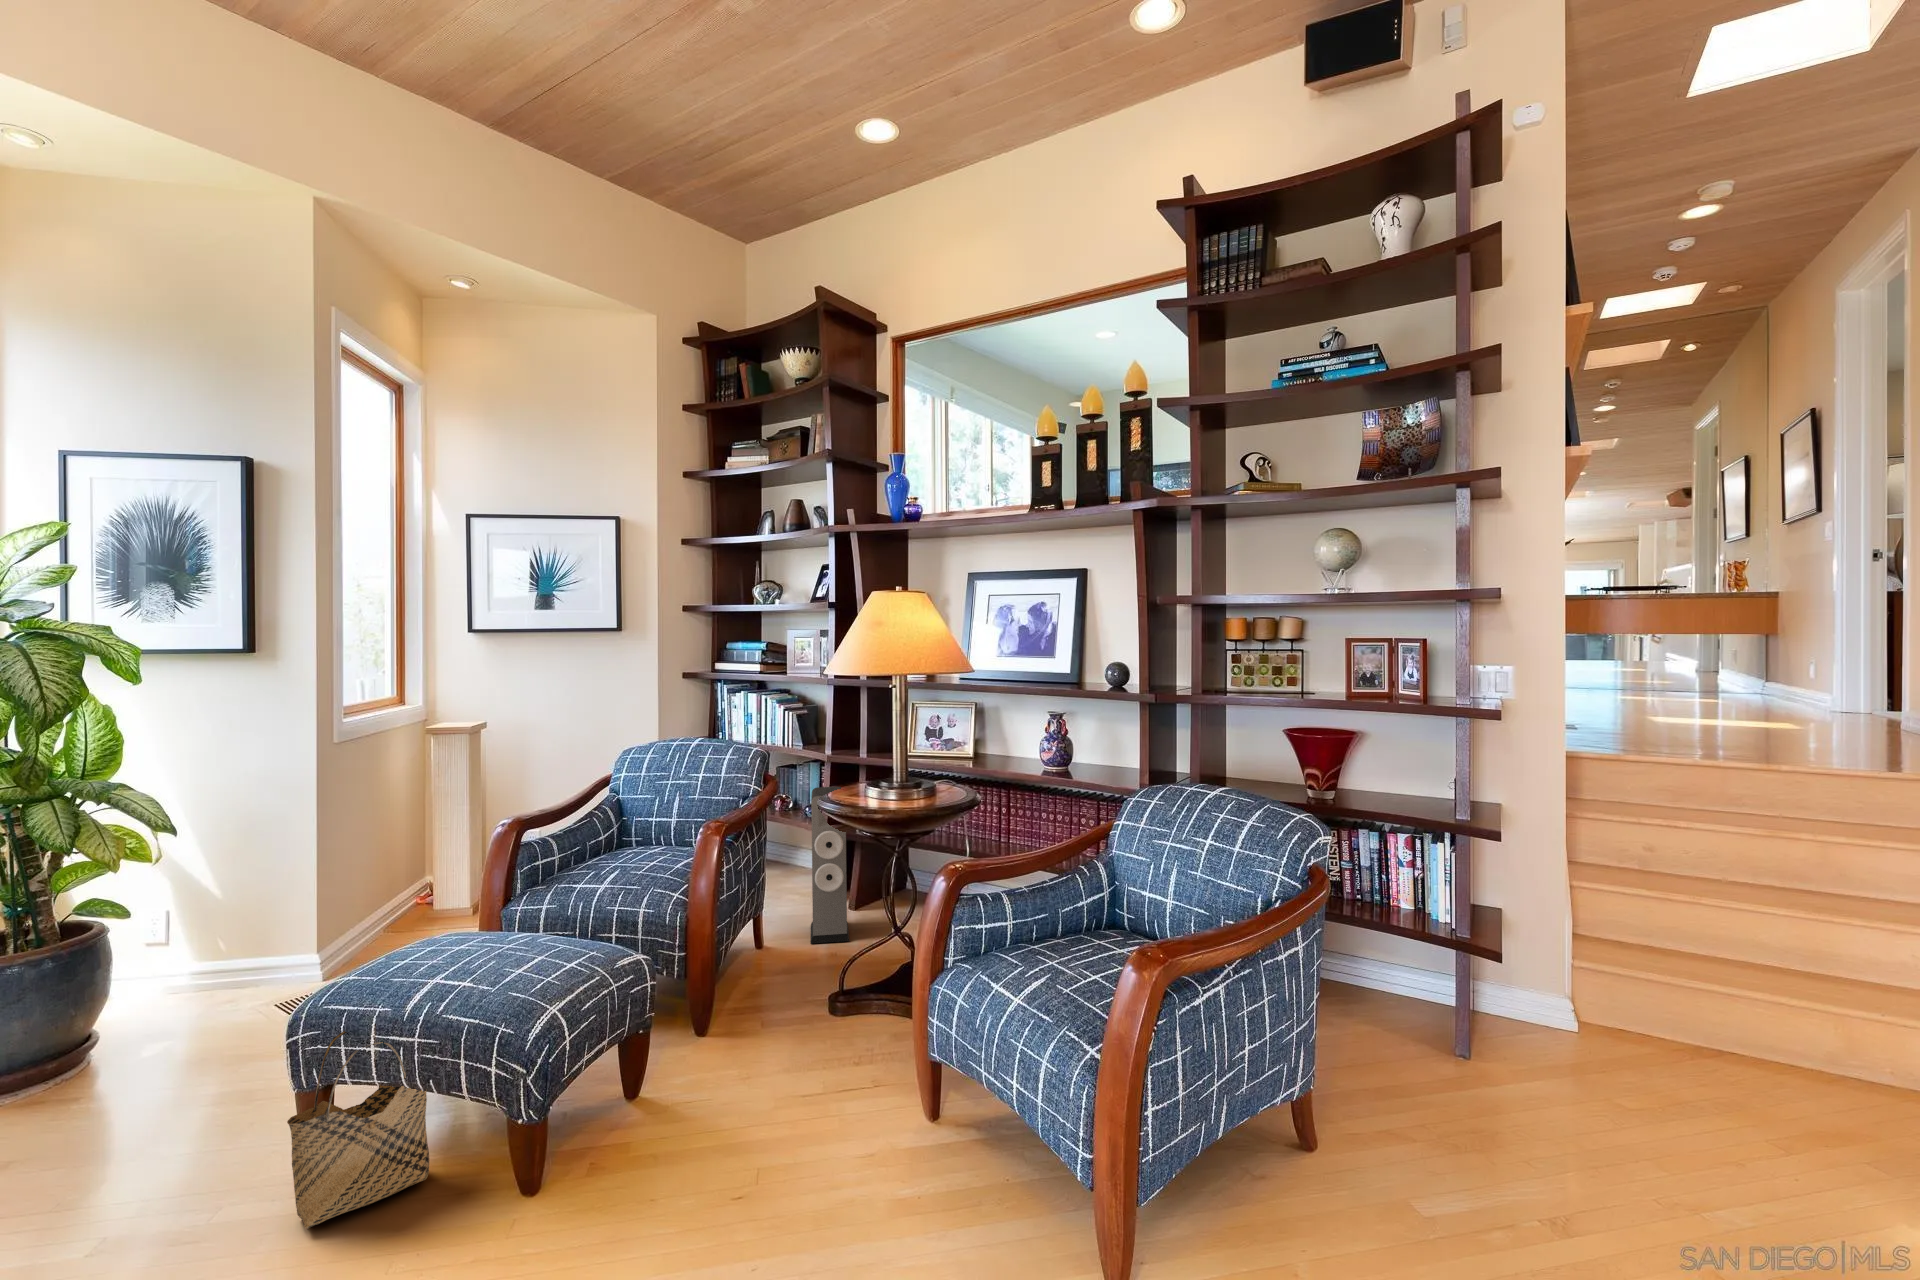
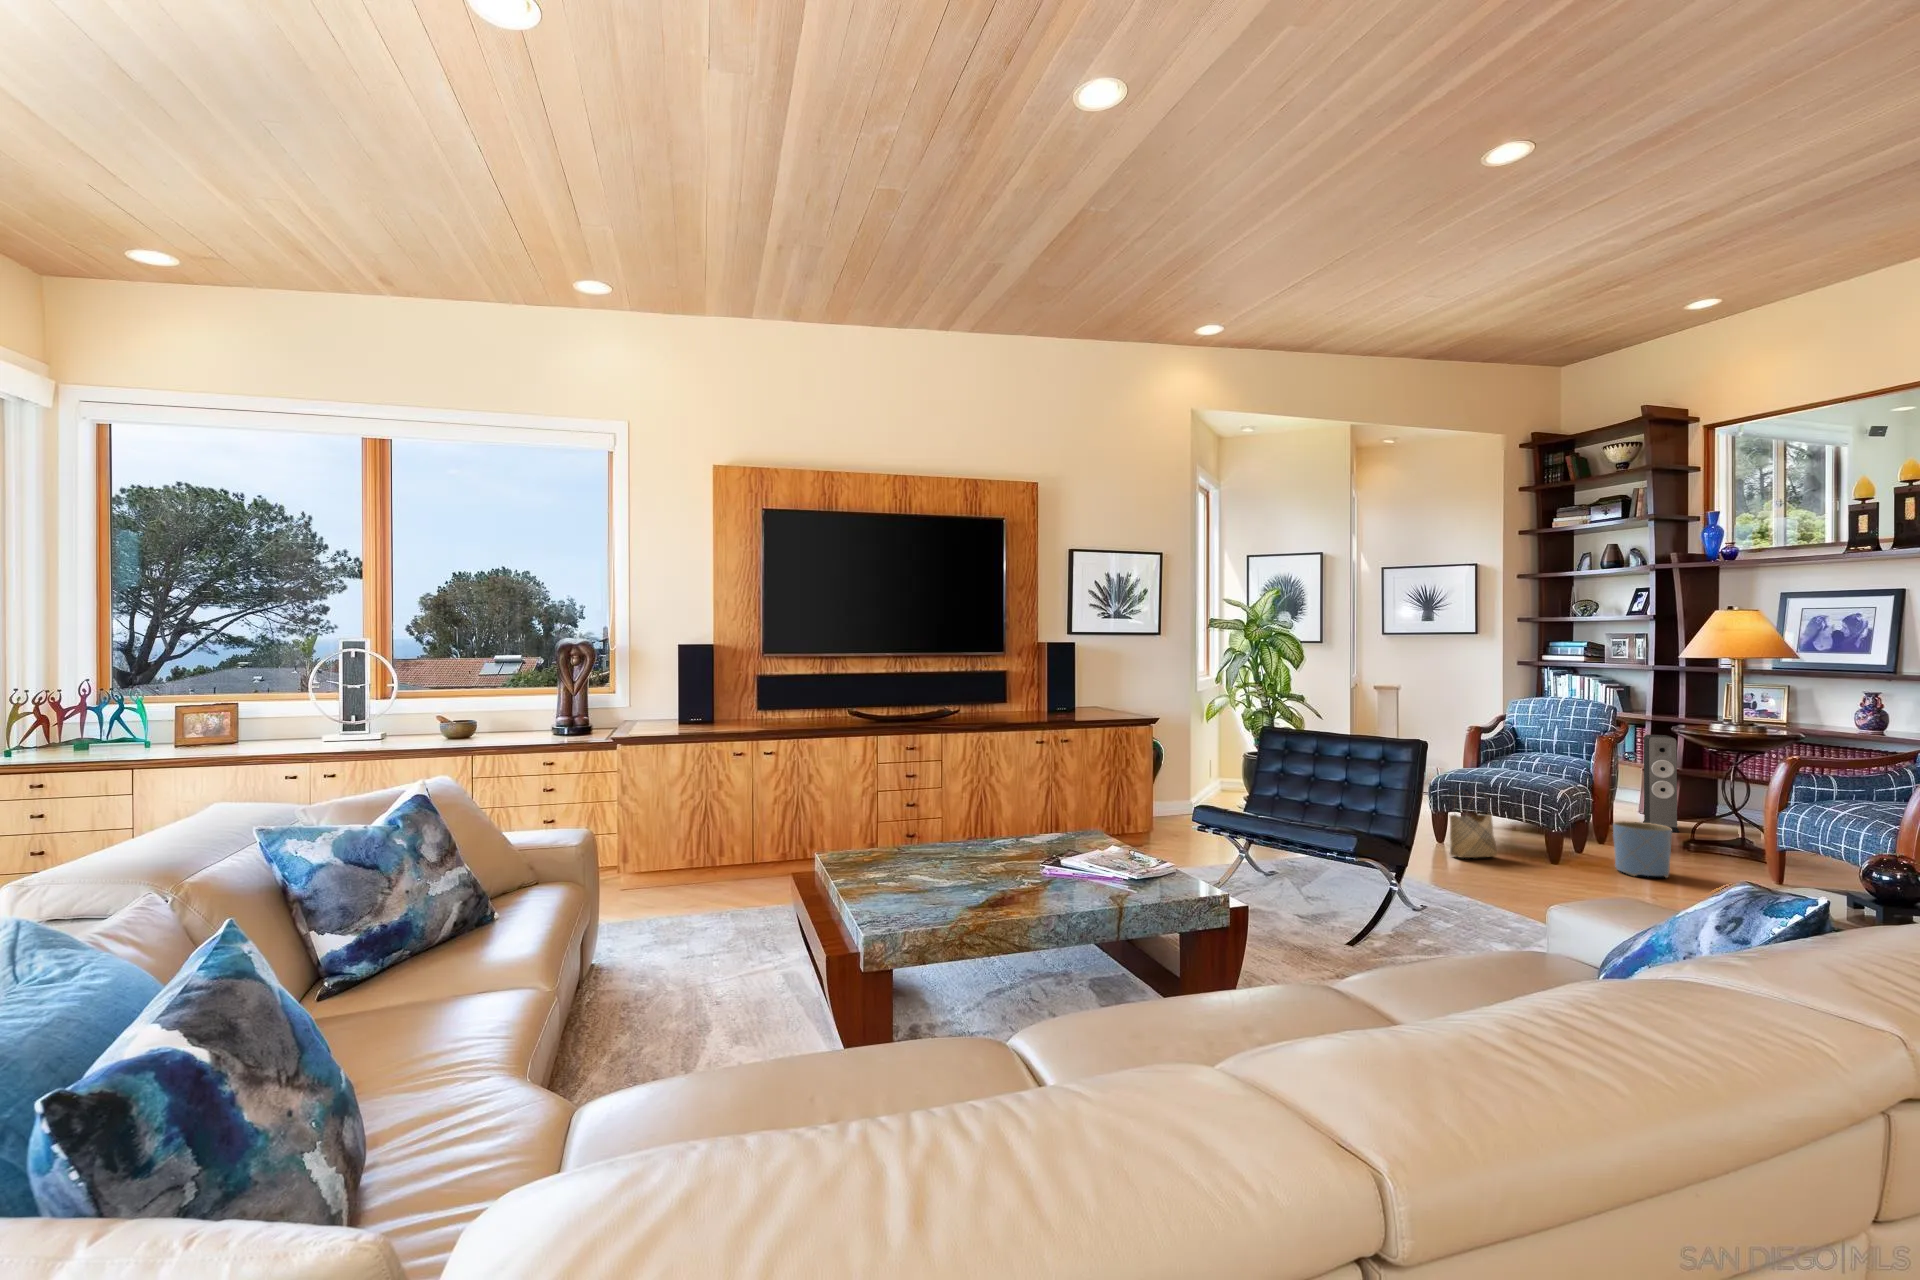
planter: none [664,1027,766,1175] -> present [1613,821,1672,878]

